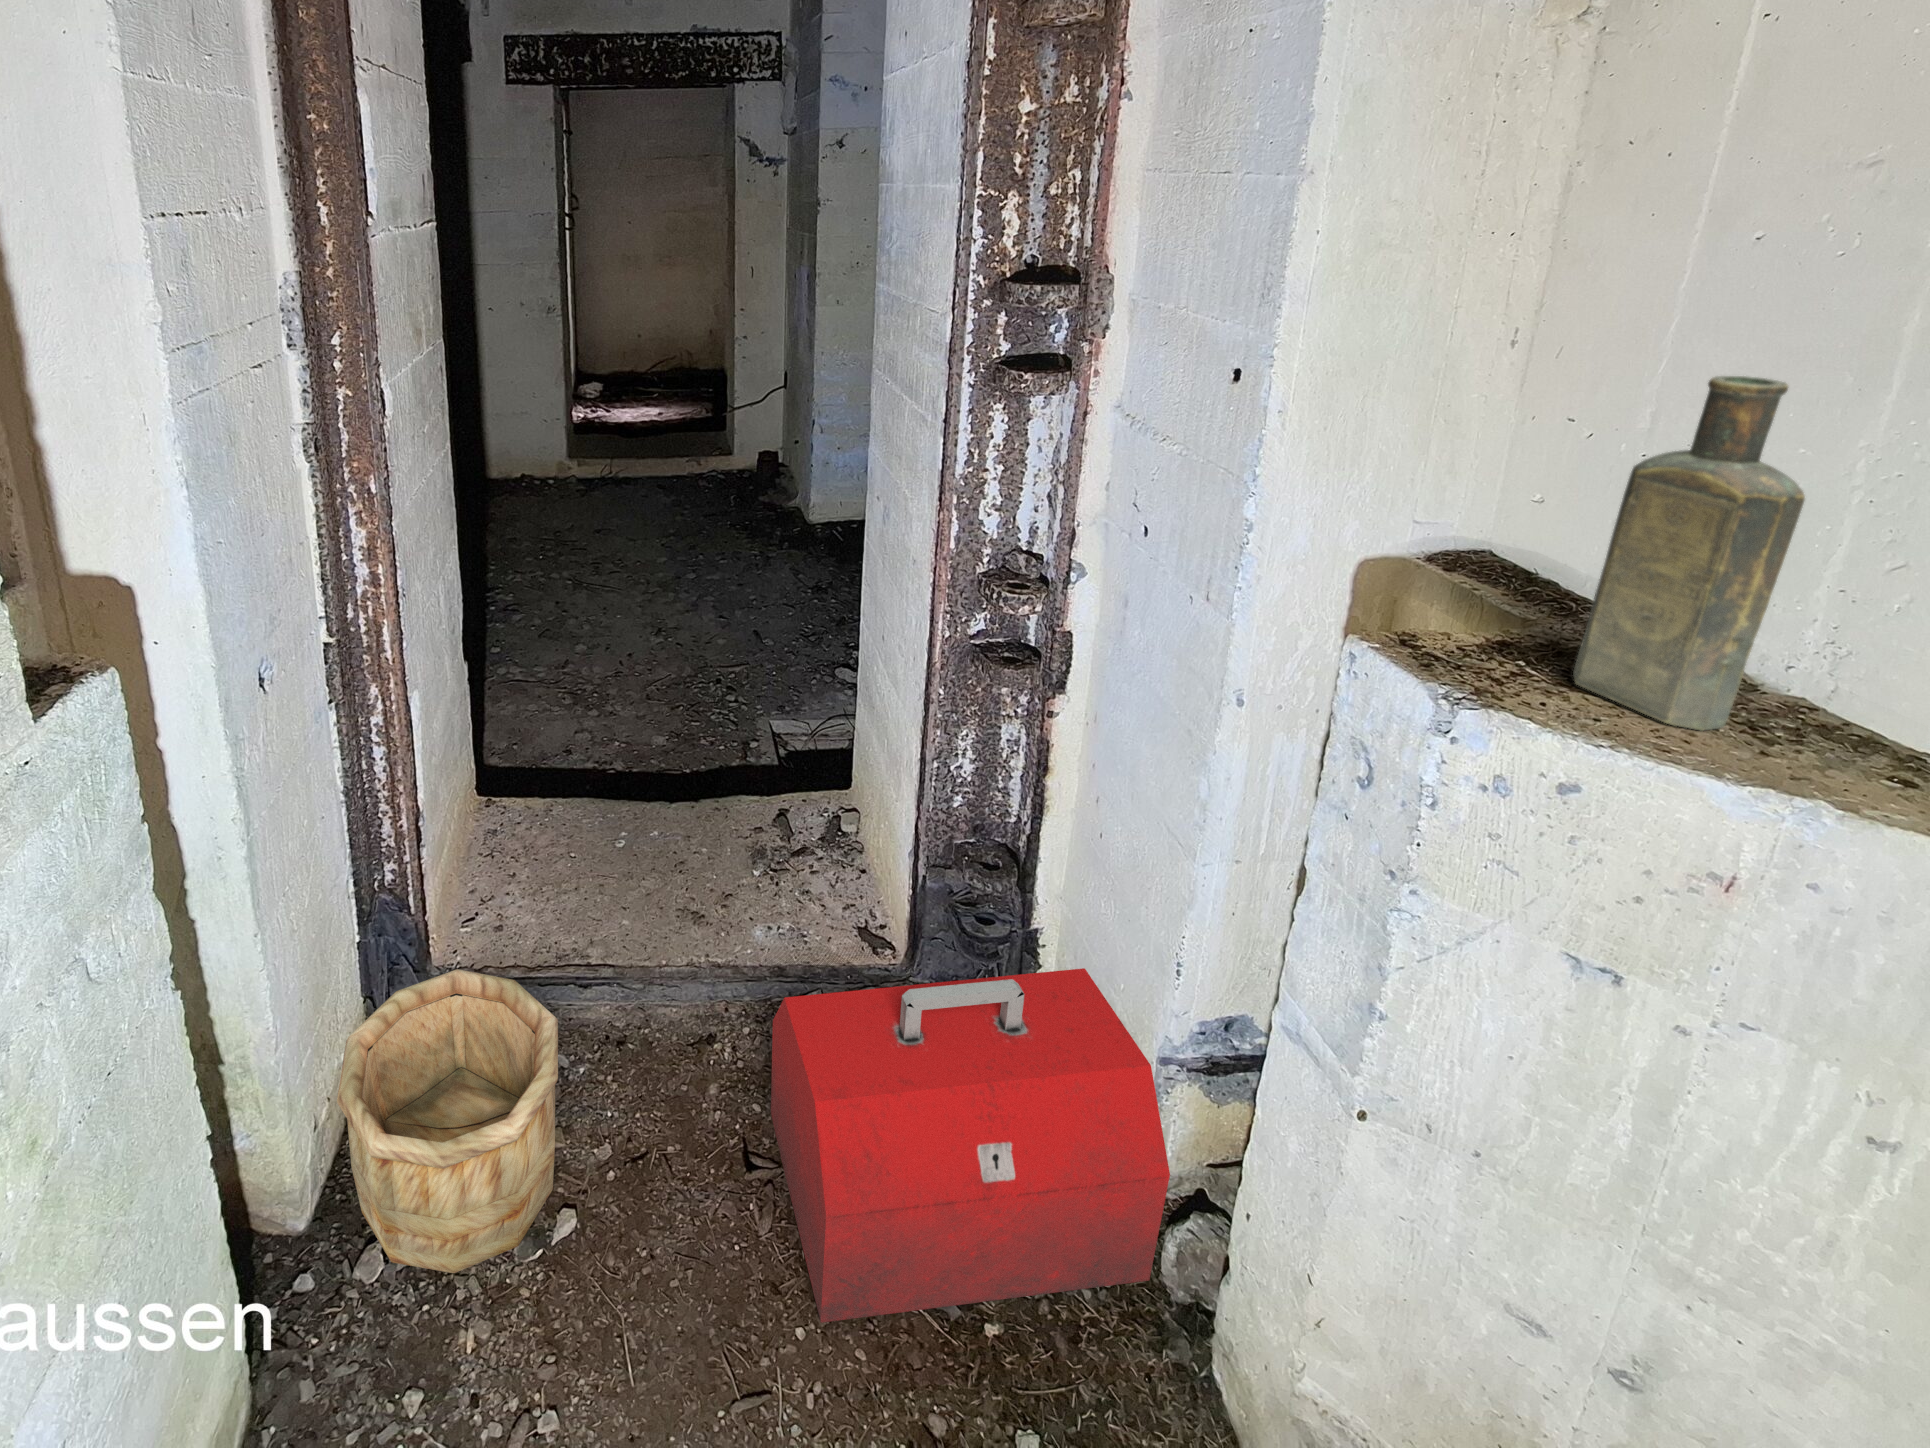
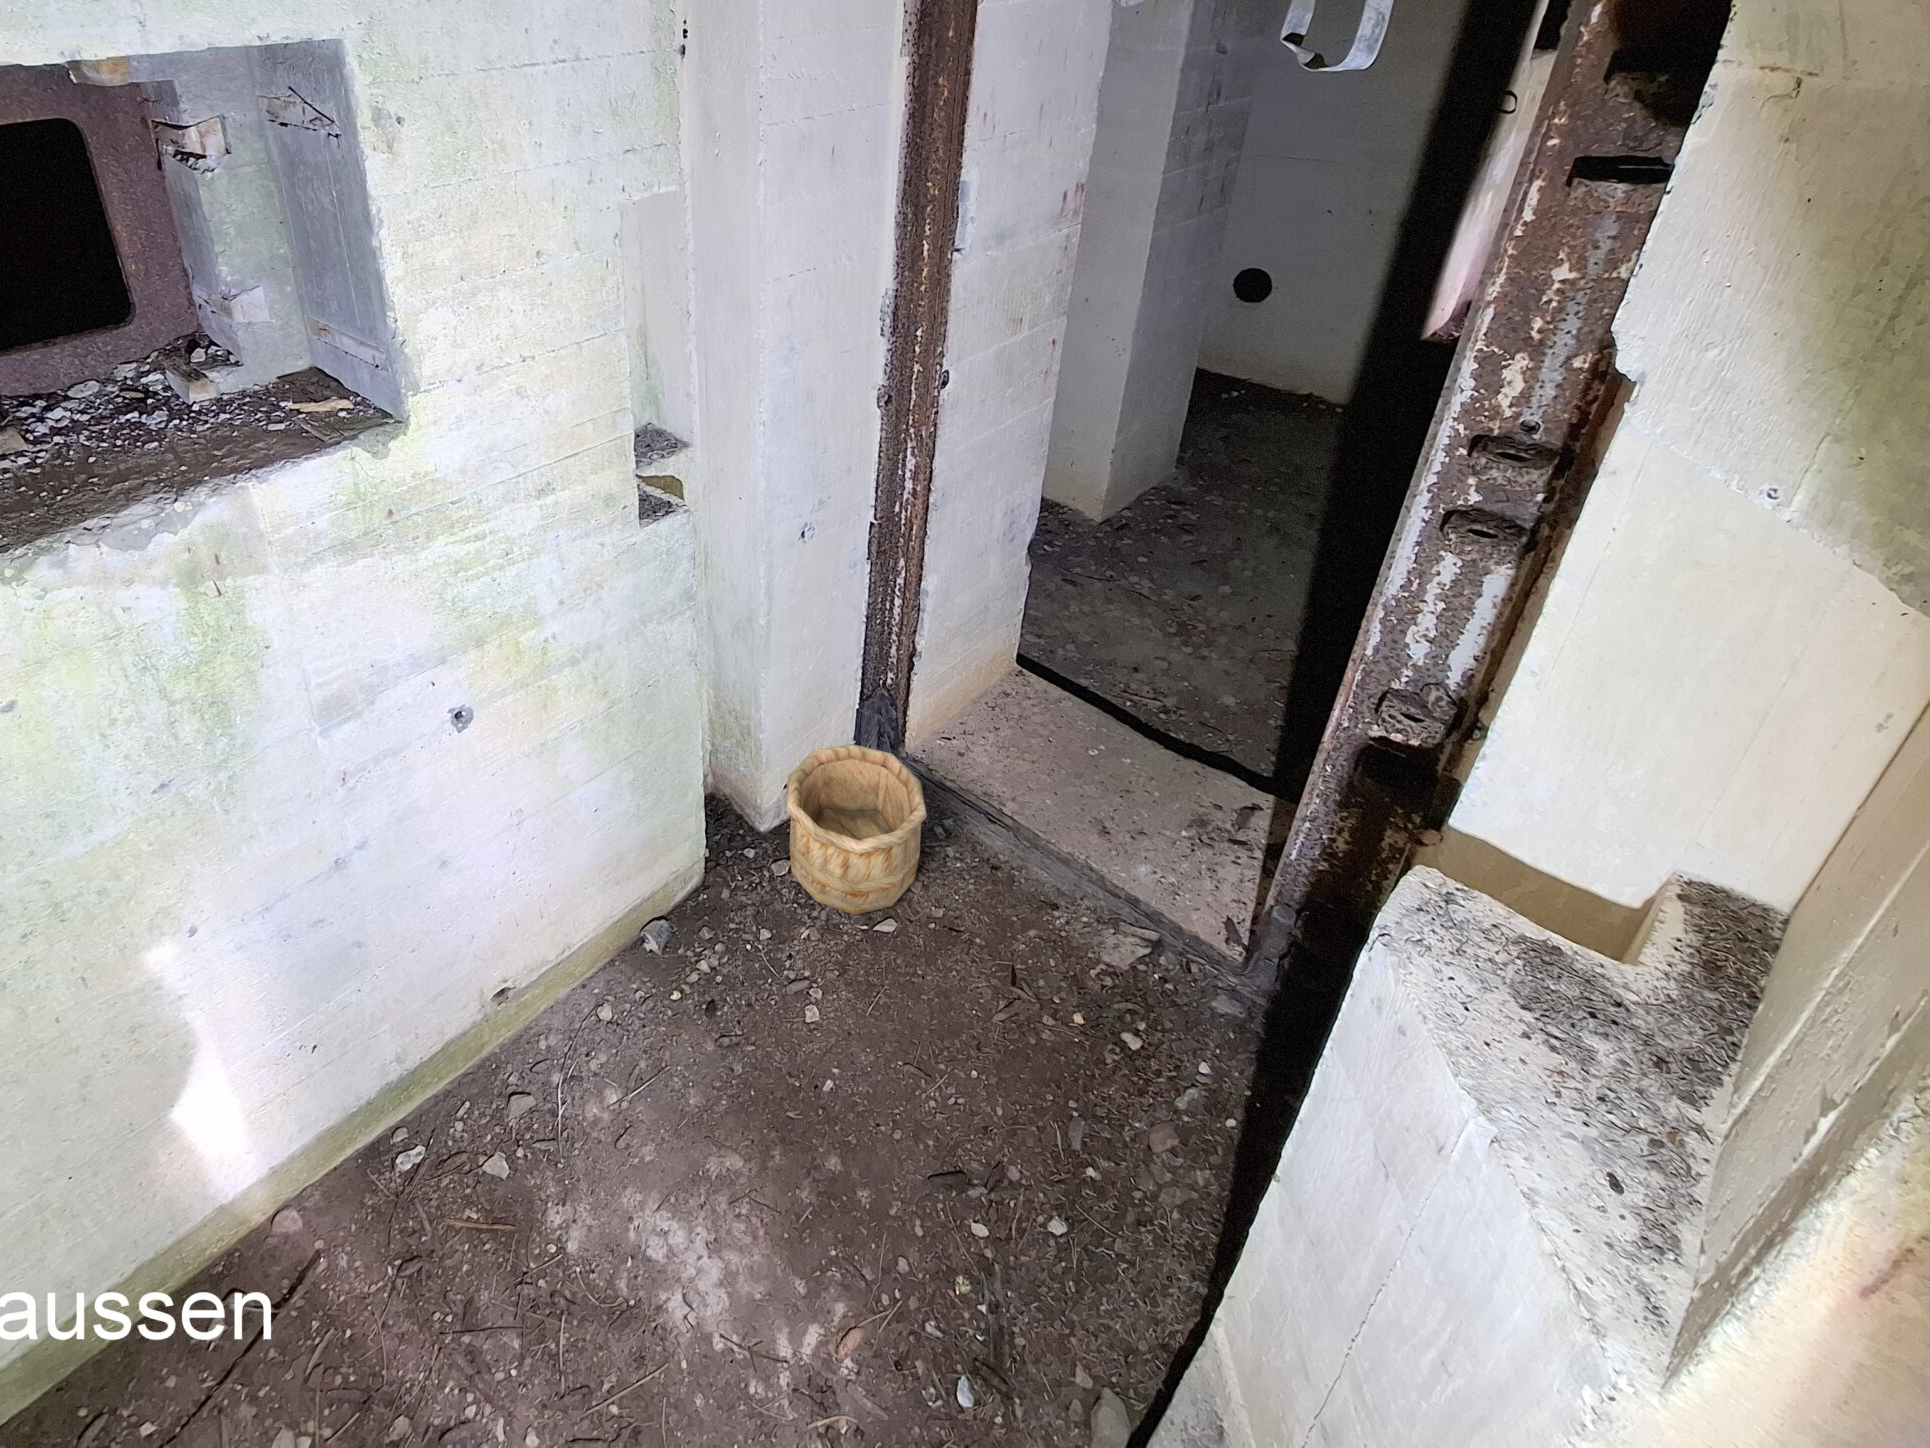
bottle: present [1573,376,1805,731] -> none [1515,813,1695,1081]
toolbox: present [771,968,1170,1323] -> none [986,894,1327,1258]

